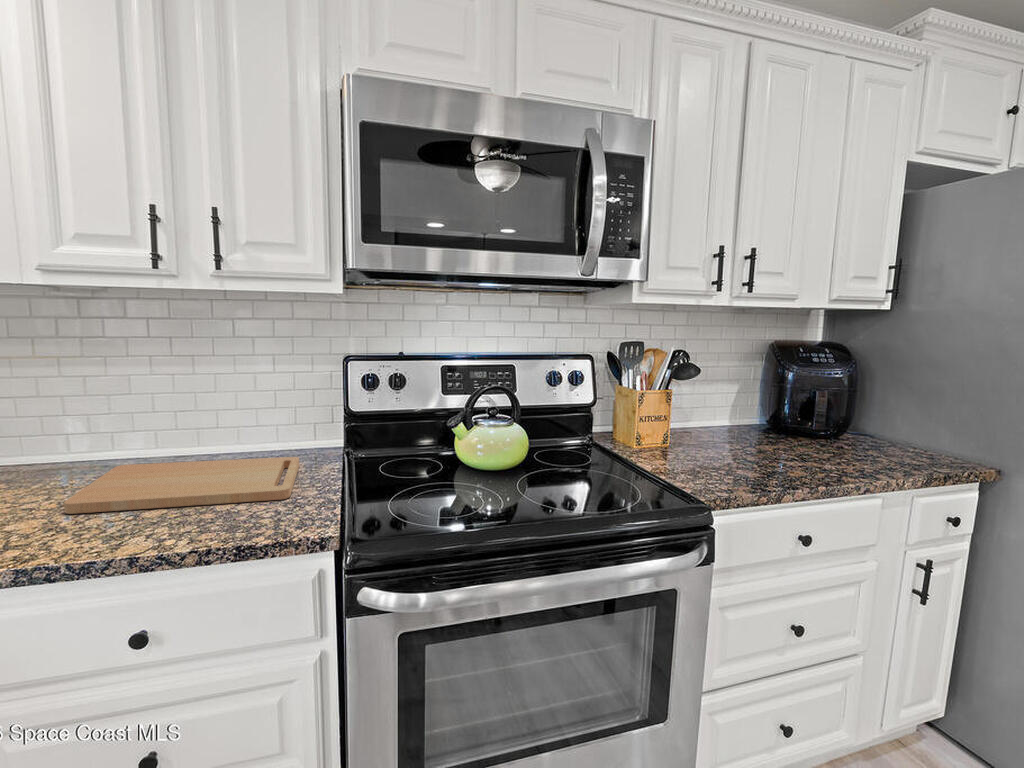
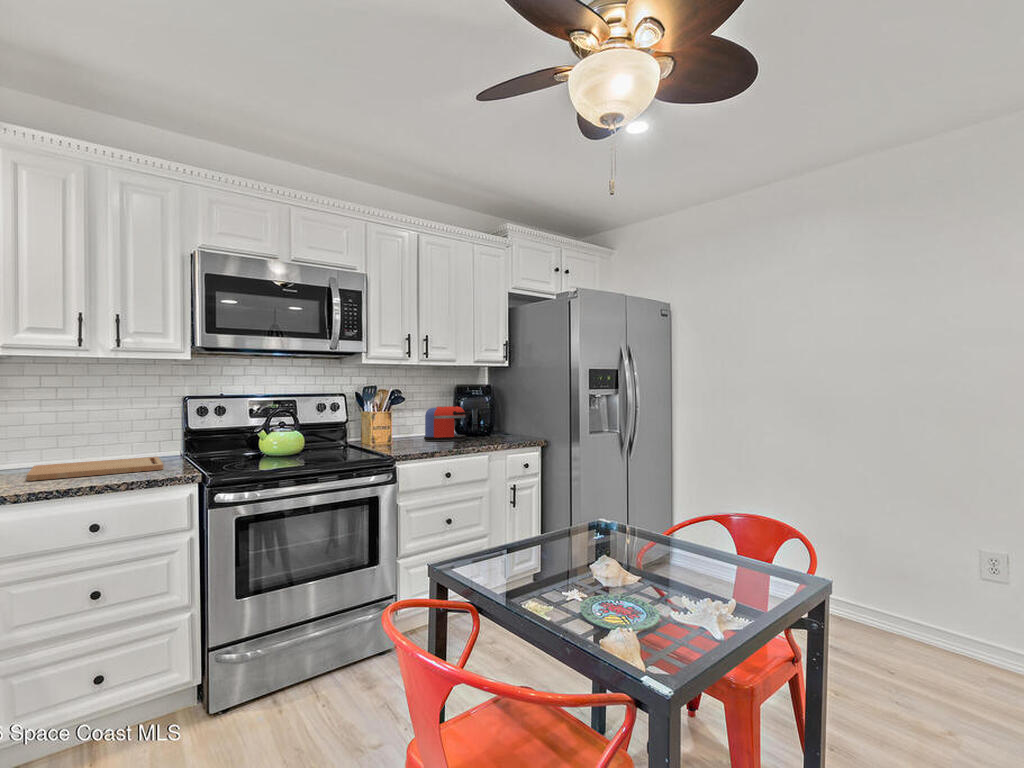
coffee maker: none [725,384,823,450] -> present [424,406,472,441]

